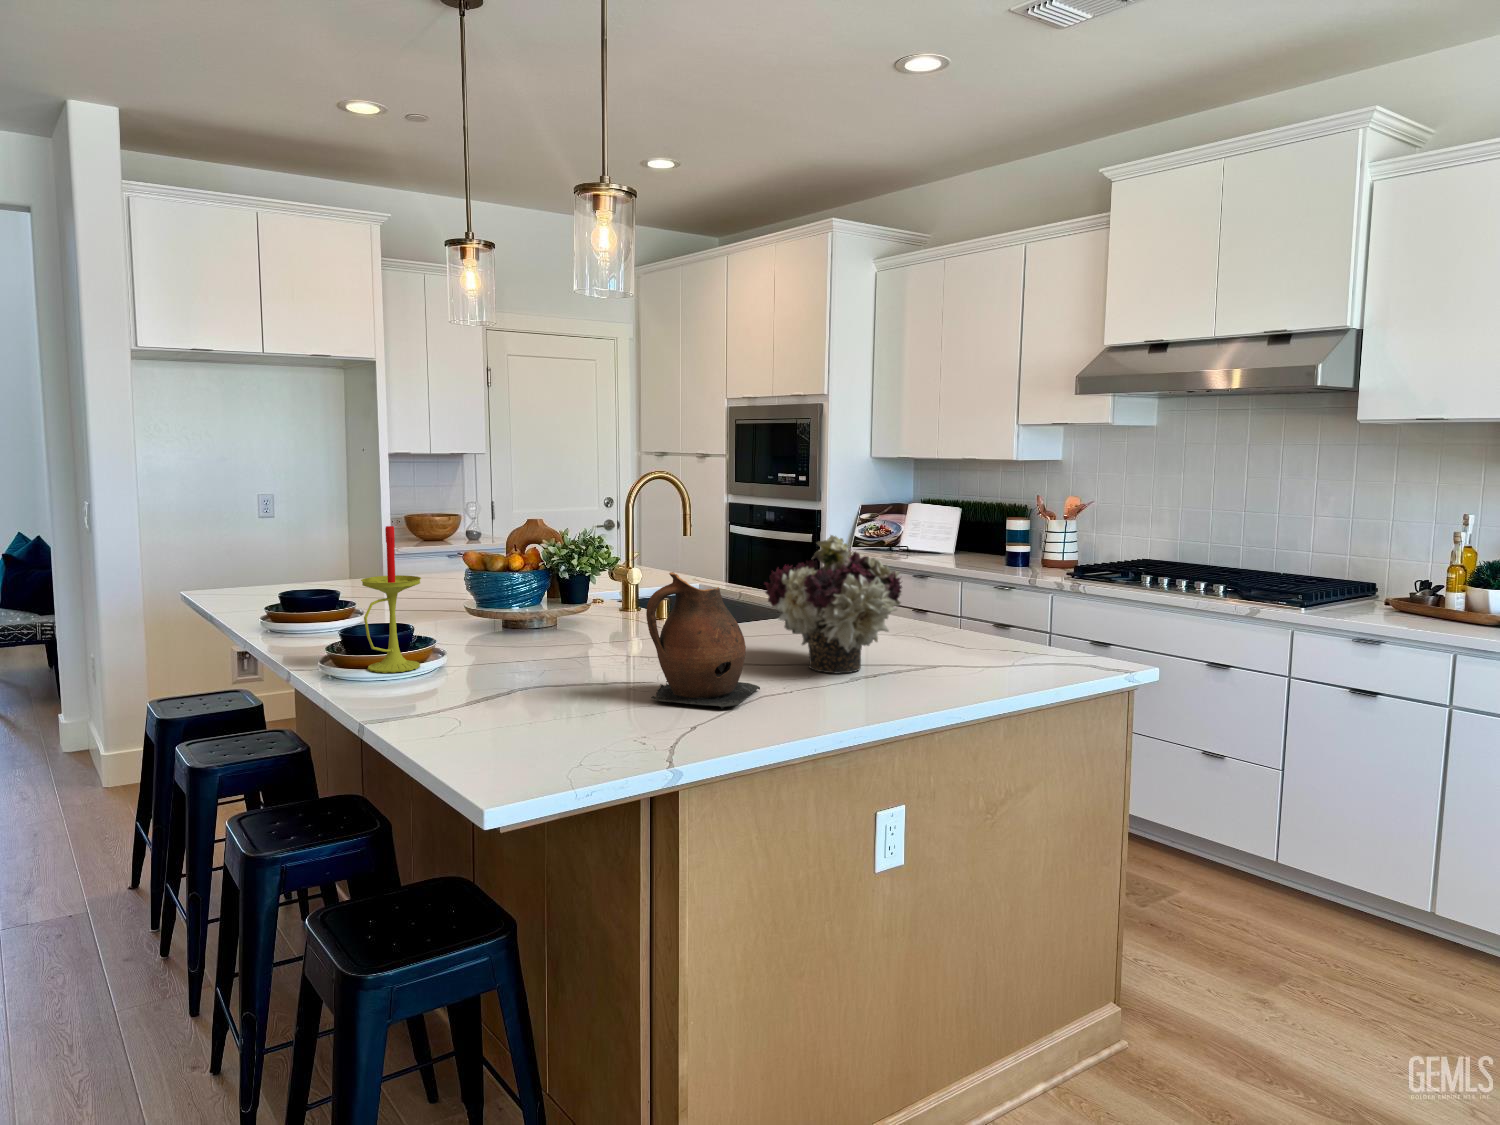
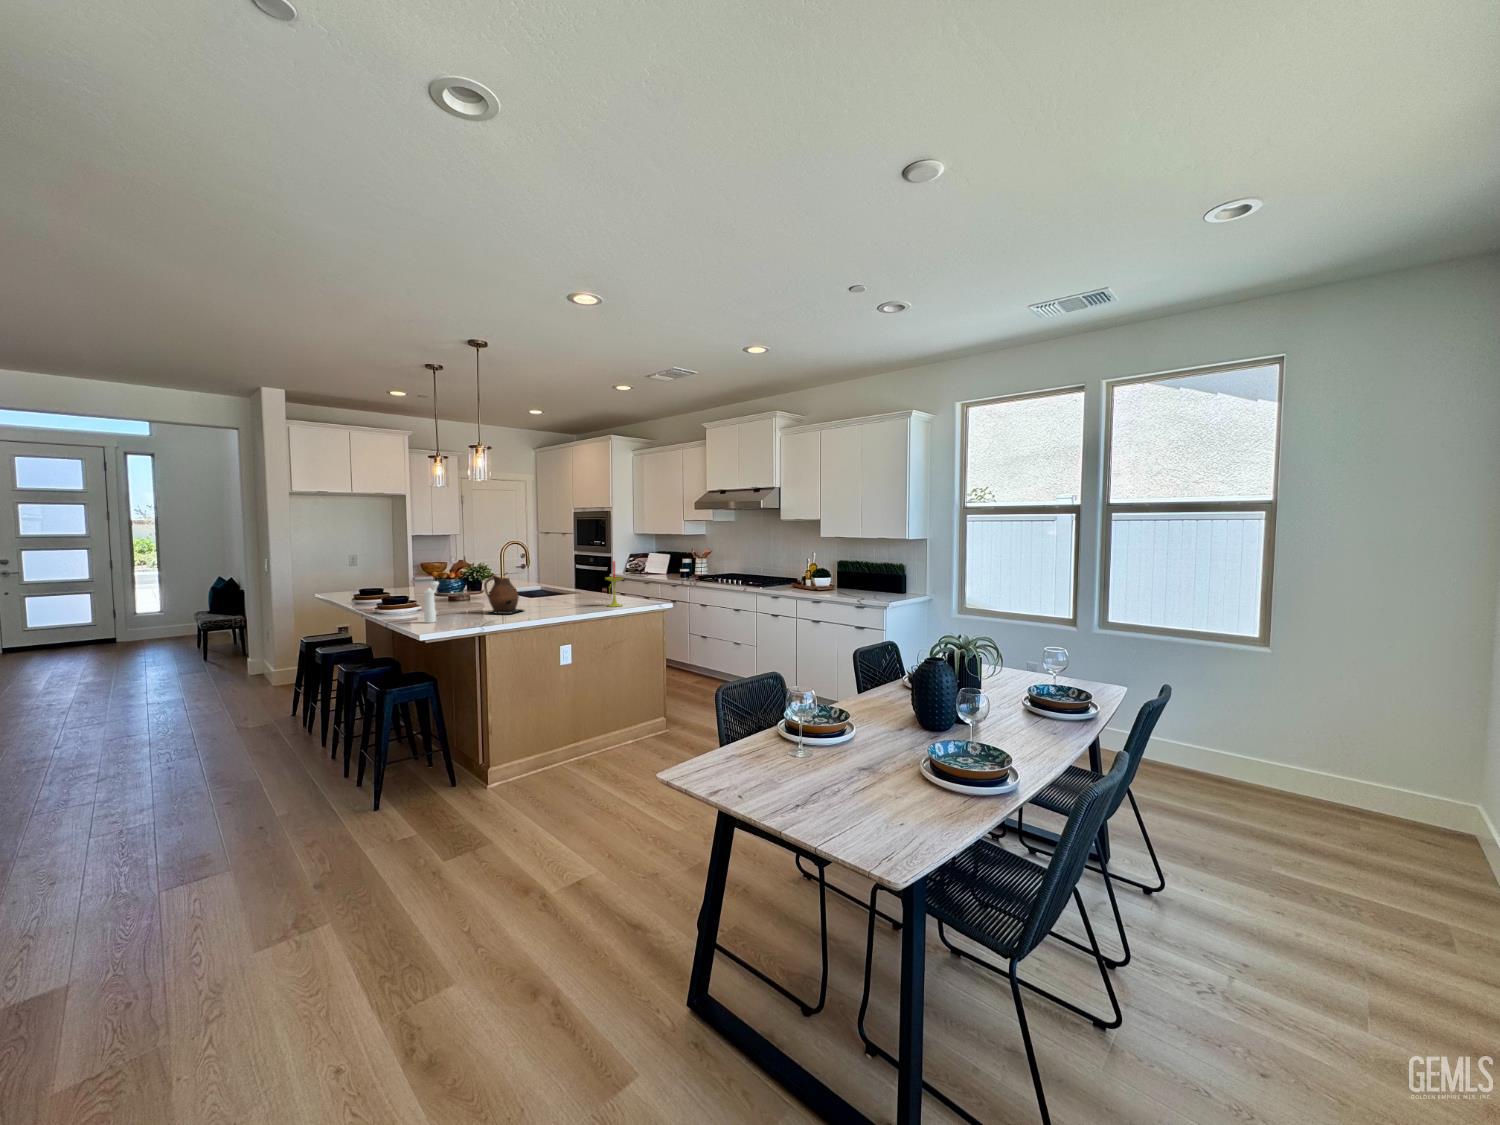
candle: present [361,526,421,673] -> present [606,561,623,607]
flower arrangement: present [764,535,902,674] -> none [535,561,582,607]
pepper mill: none [484,601,527,749] -> present [423,581,439,623]

